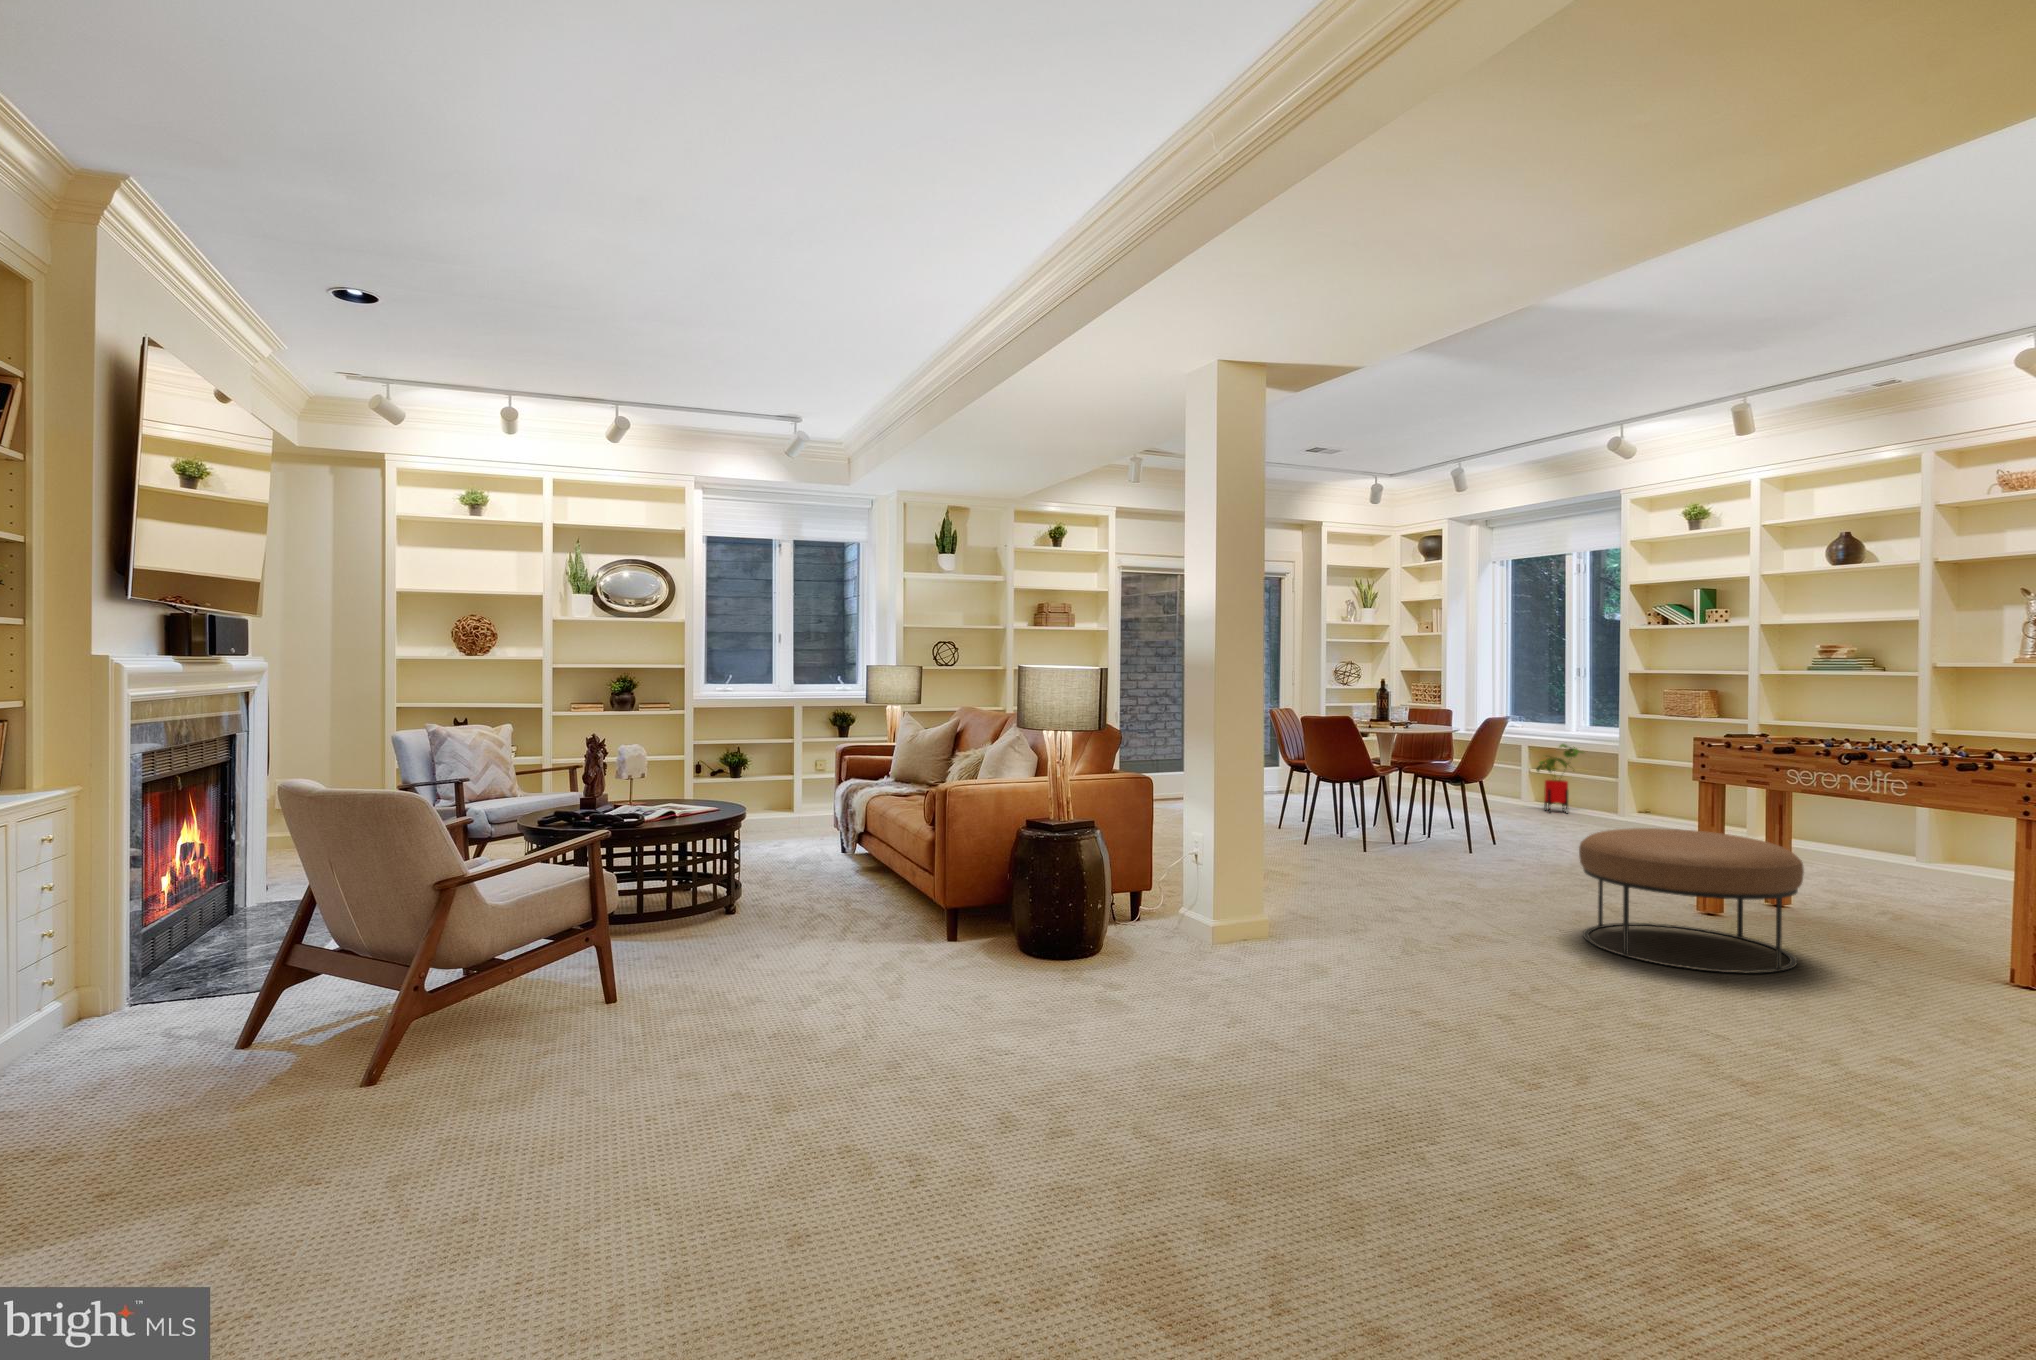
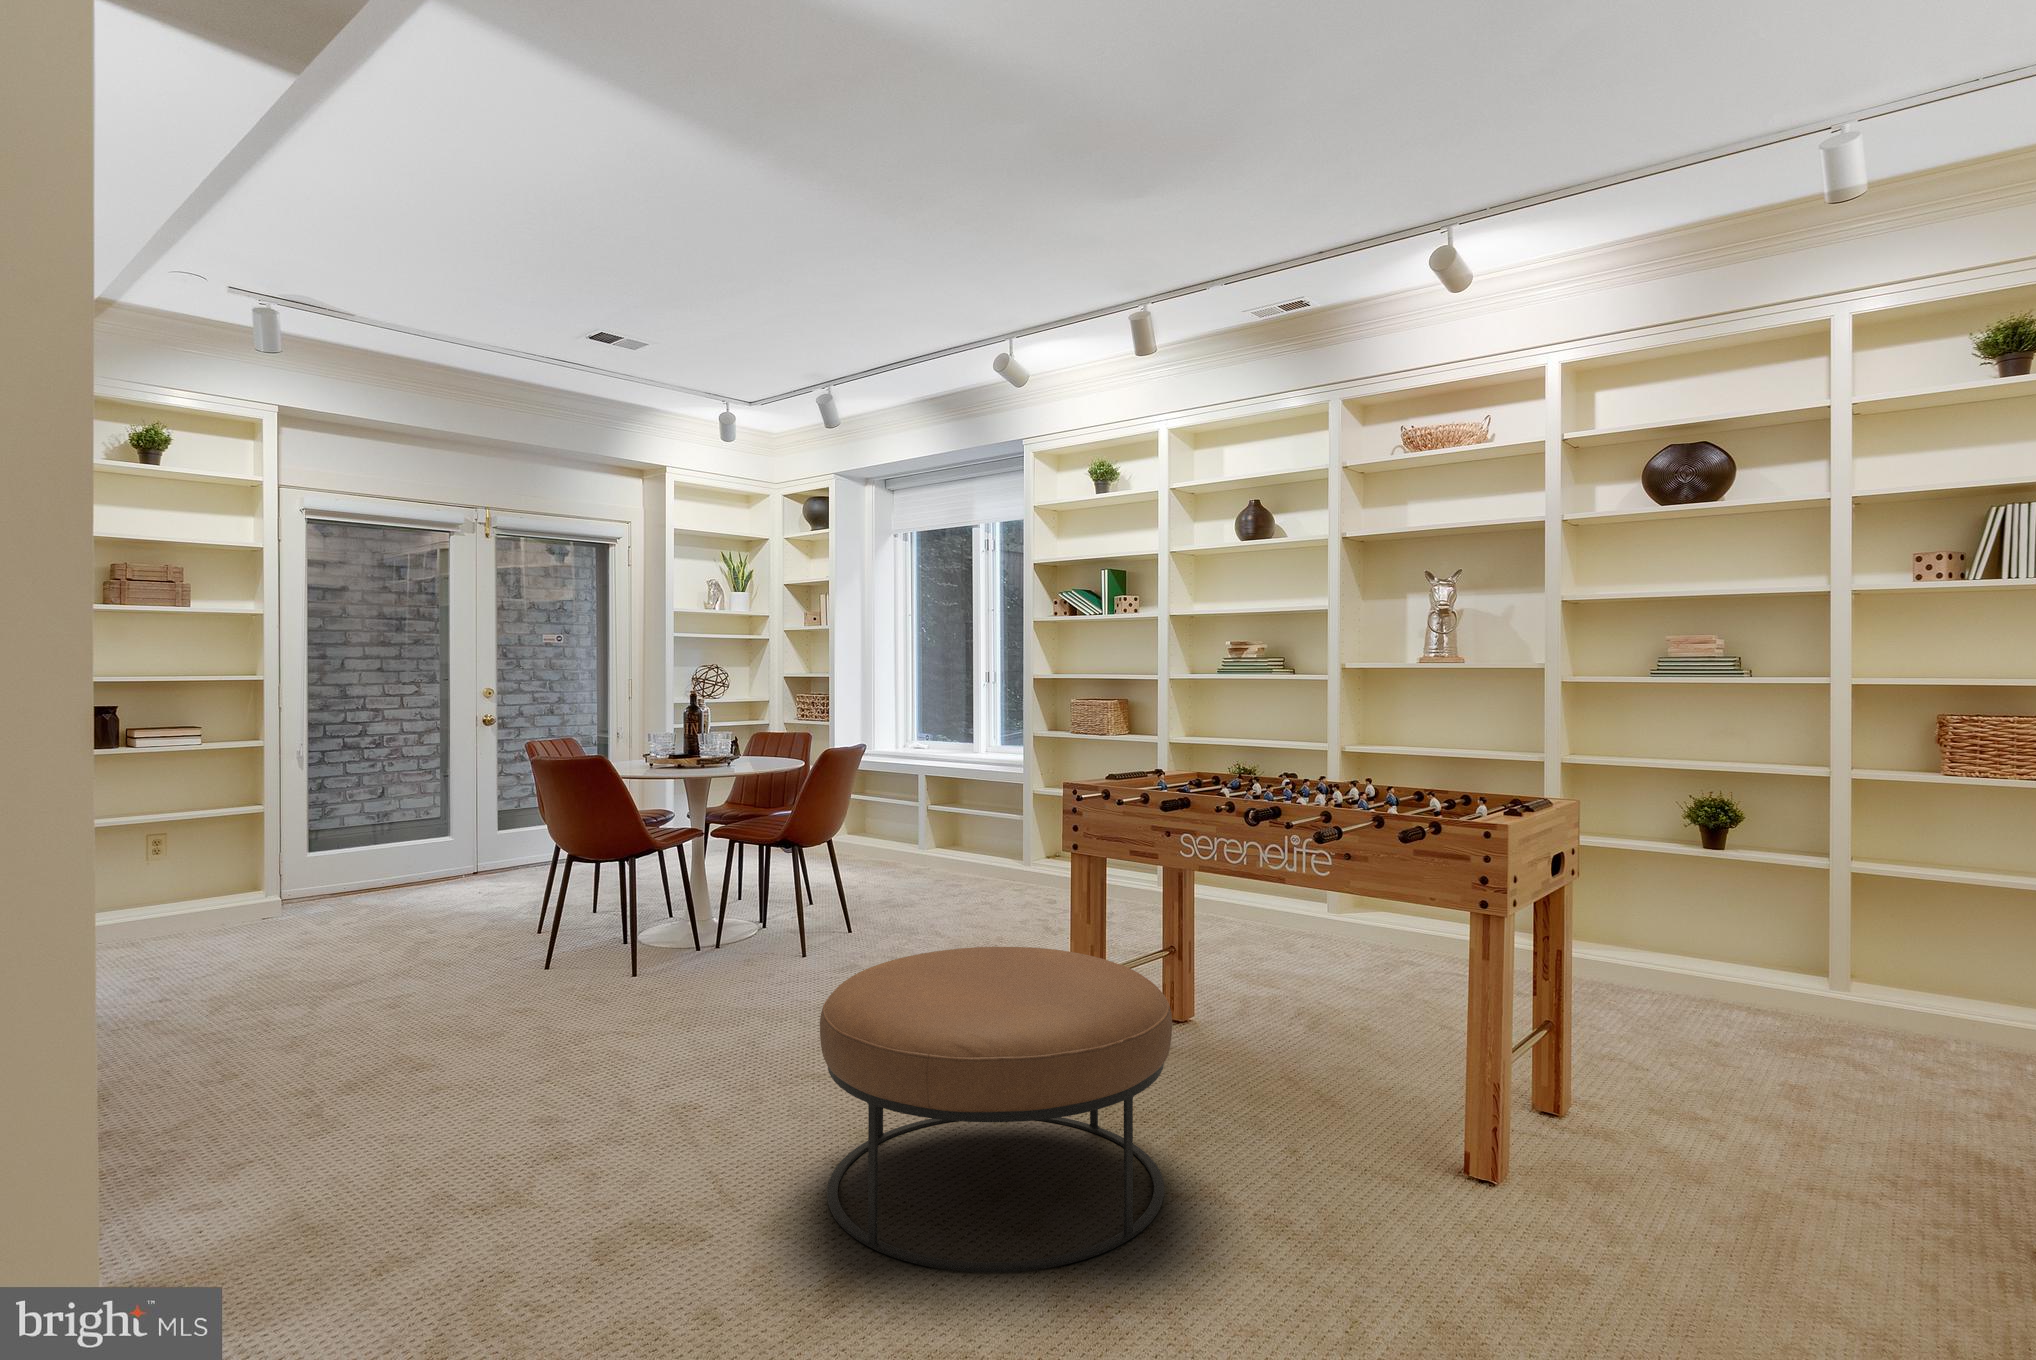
house plant: present [1536,744,1583,813] -> none [934,771,992,865]

